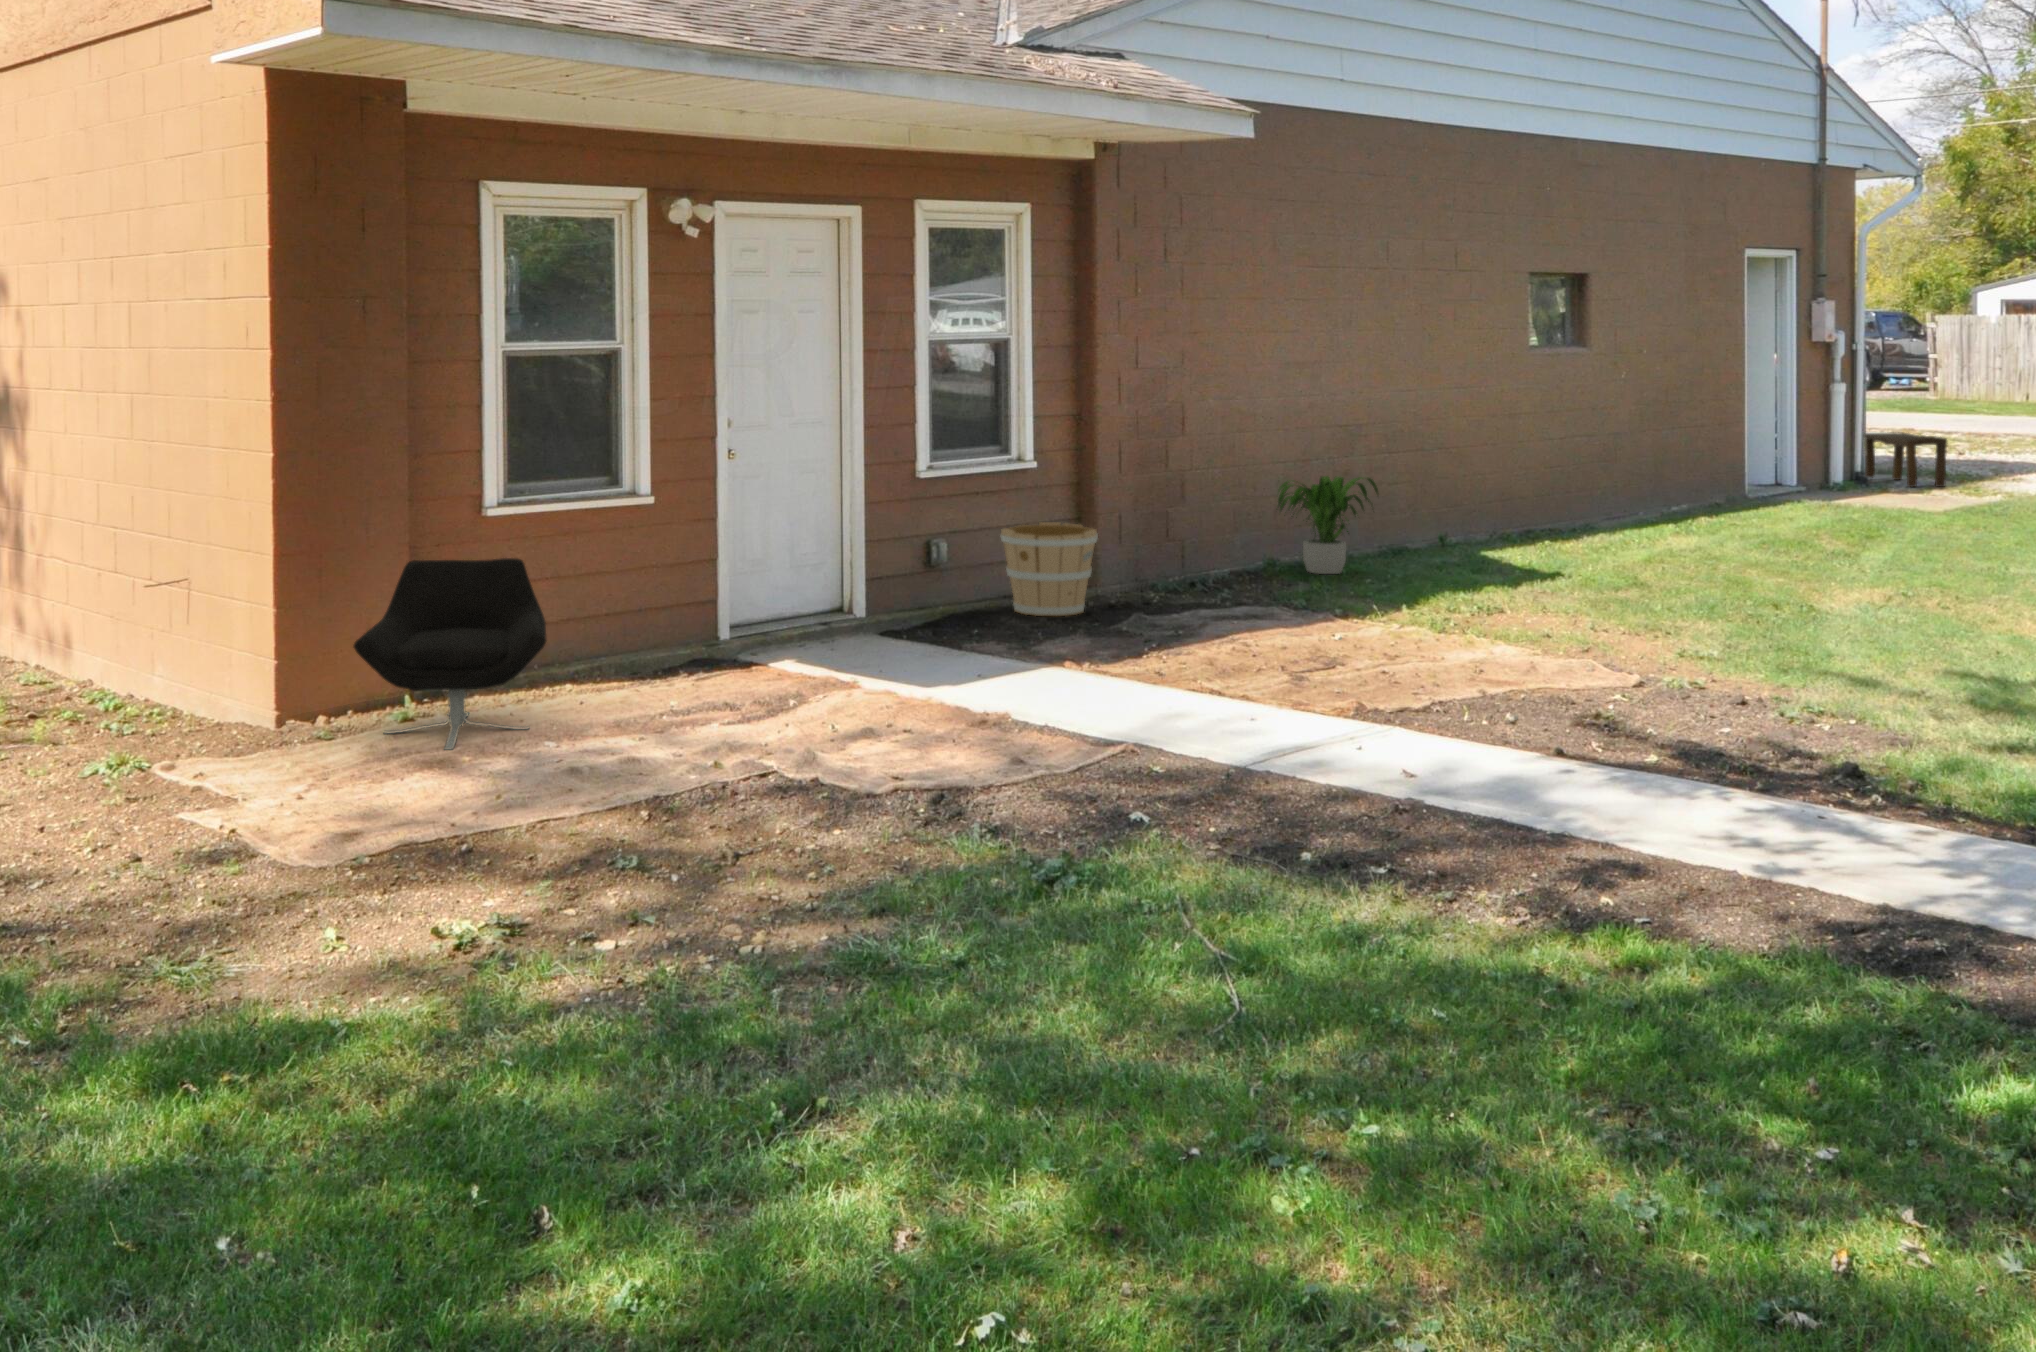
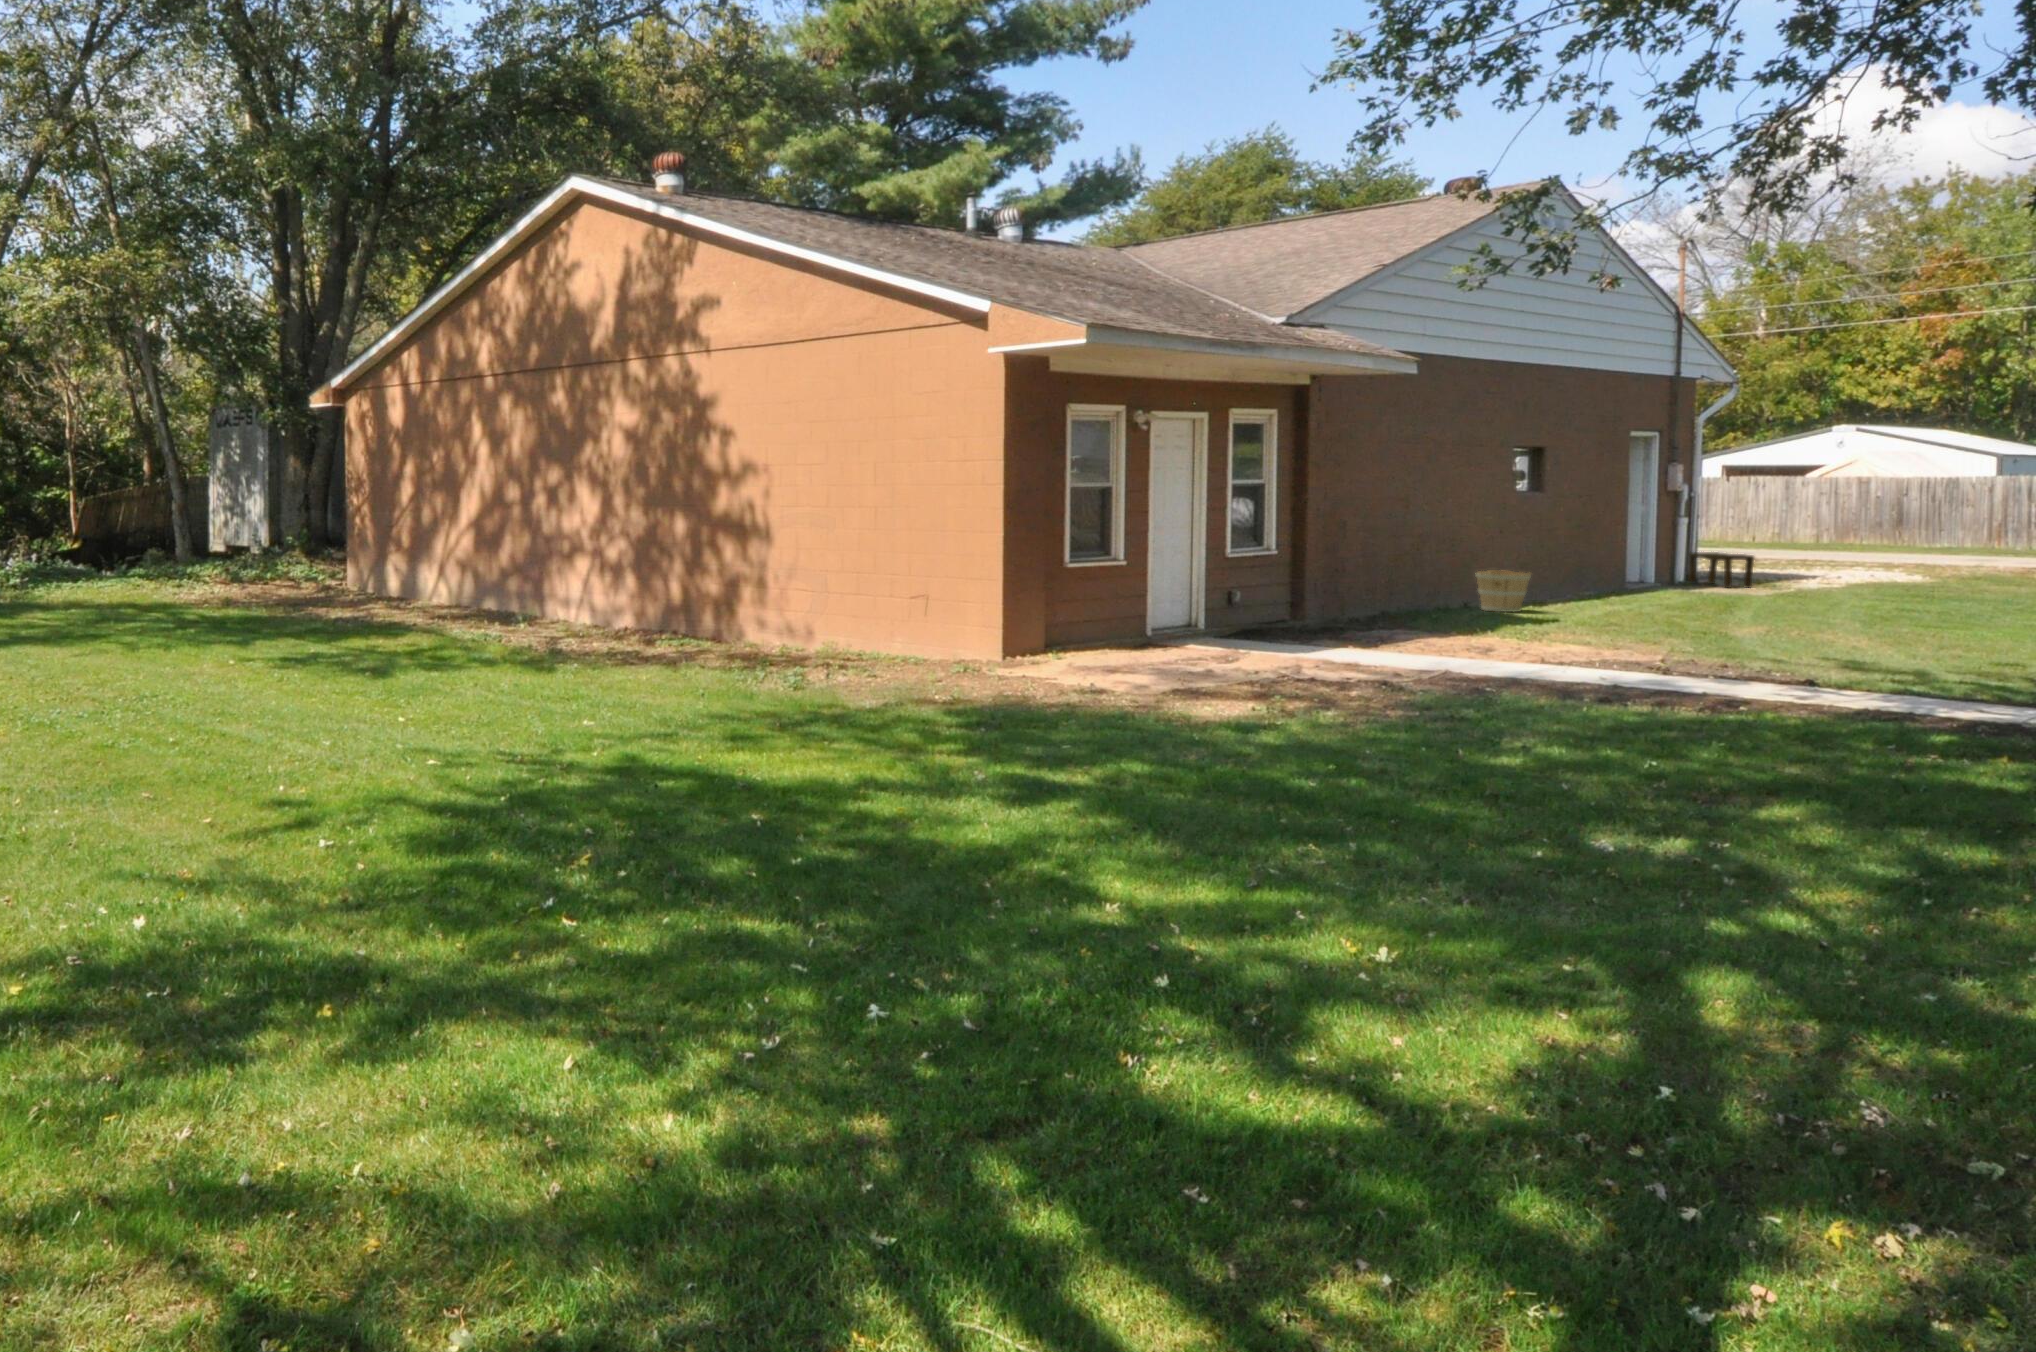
potted plant: present [1277,476,1378,574] -> none [1381,566,1447,622]
wooden bucket: present [1000,522,1098,616] -> present [1475,570,1531,612]
lounge chair: present [354,558,547,750] -> none [1046,588,1155,673]

